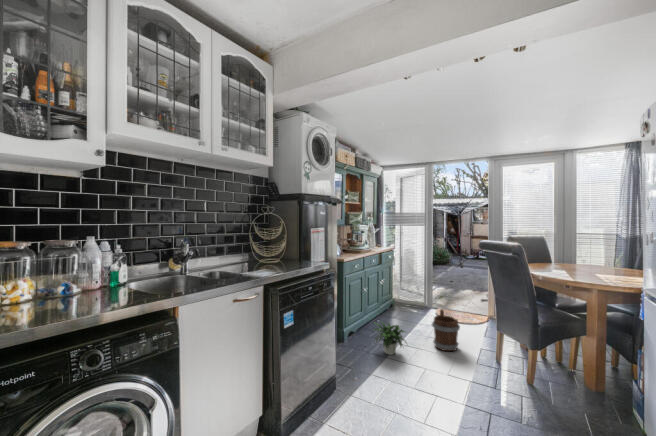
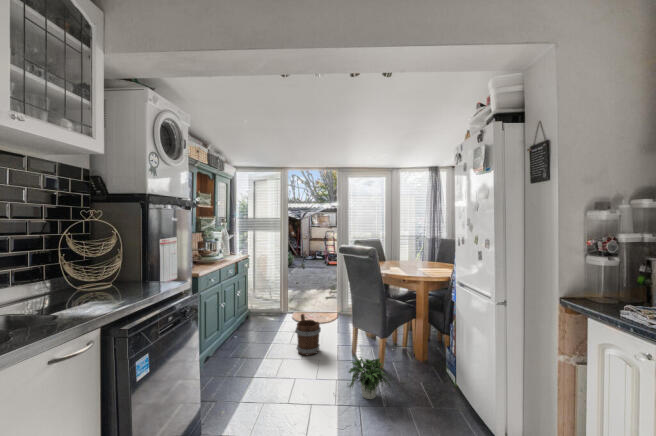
potted plant: present [373,322,404,355] -> present [347,358,391,399]

